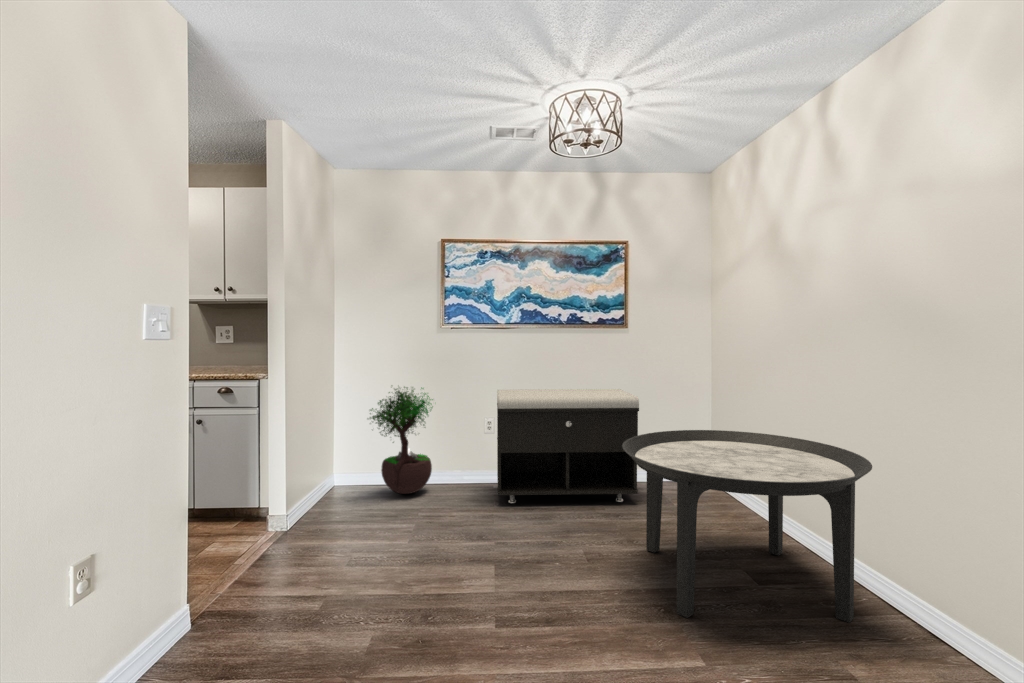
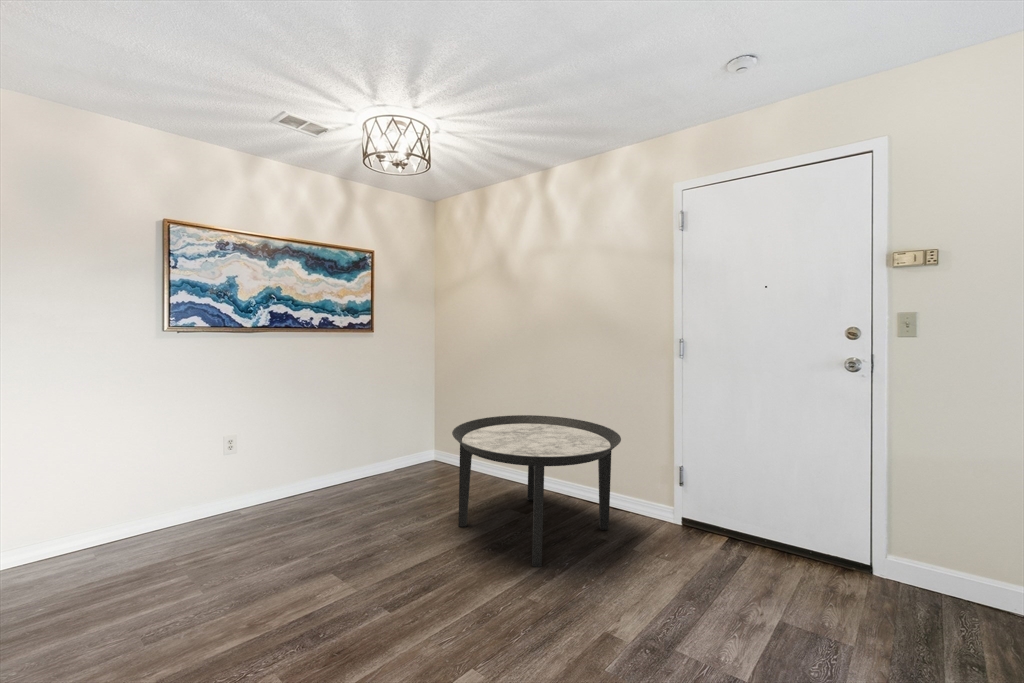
potted tree: present [370,387,433,494] -> none [61,406,182,559]
storage bench: present [497,389,639,503] -> none [244,389,410,525]

